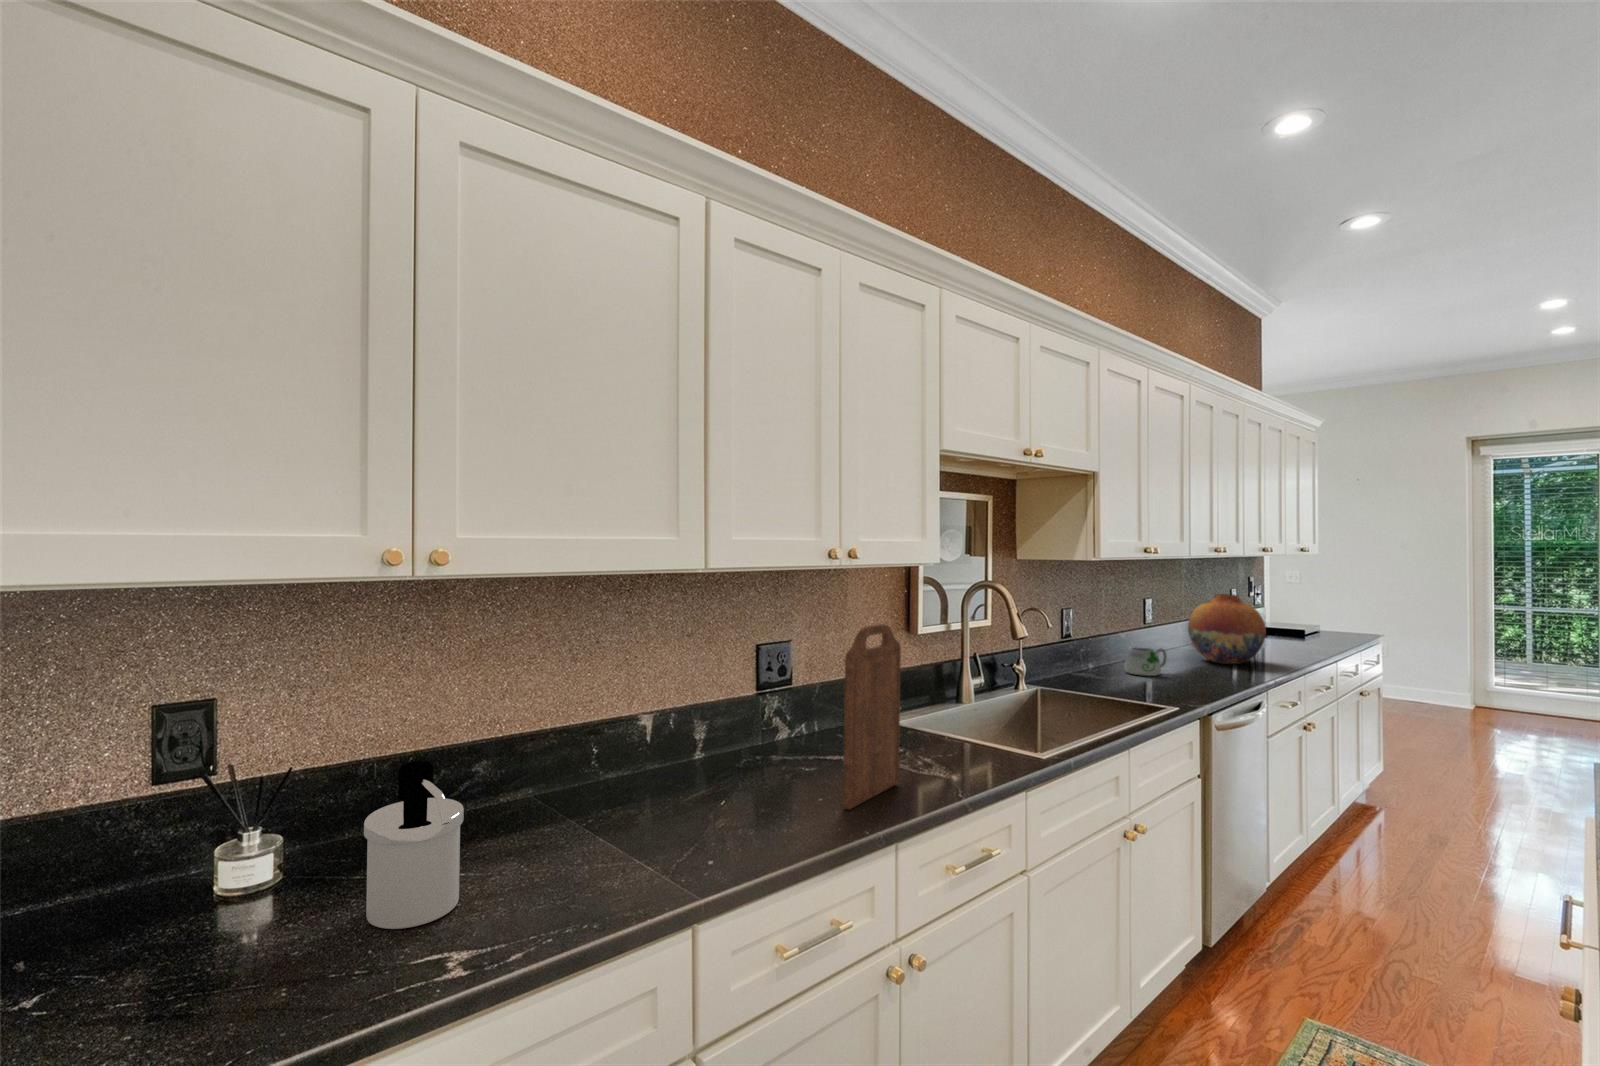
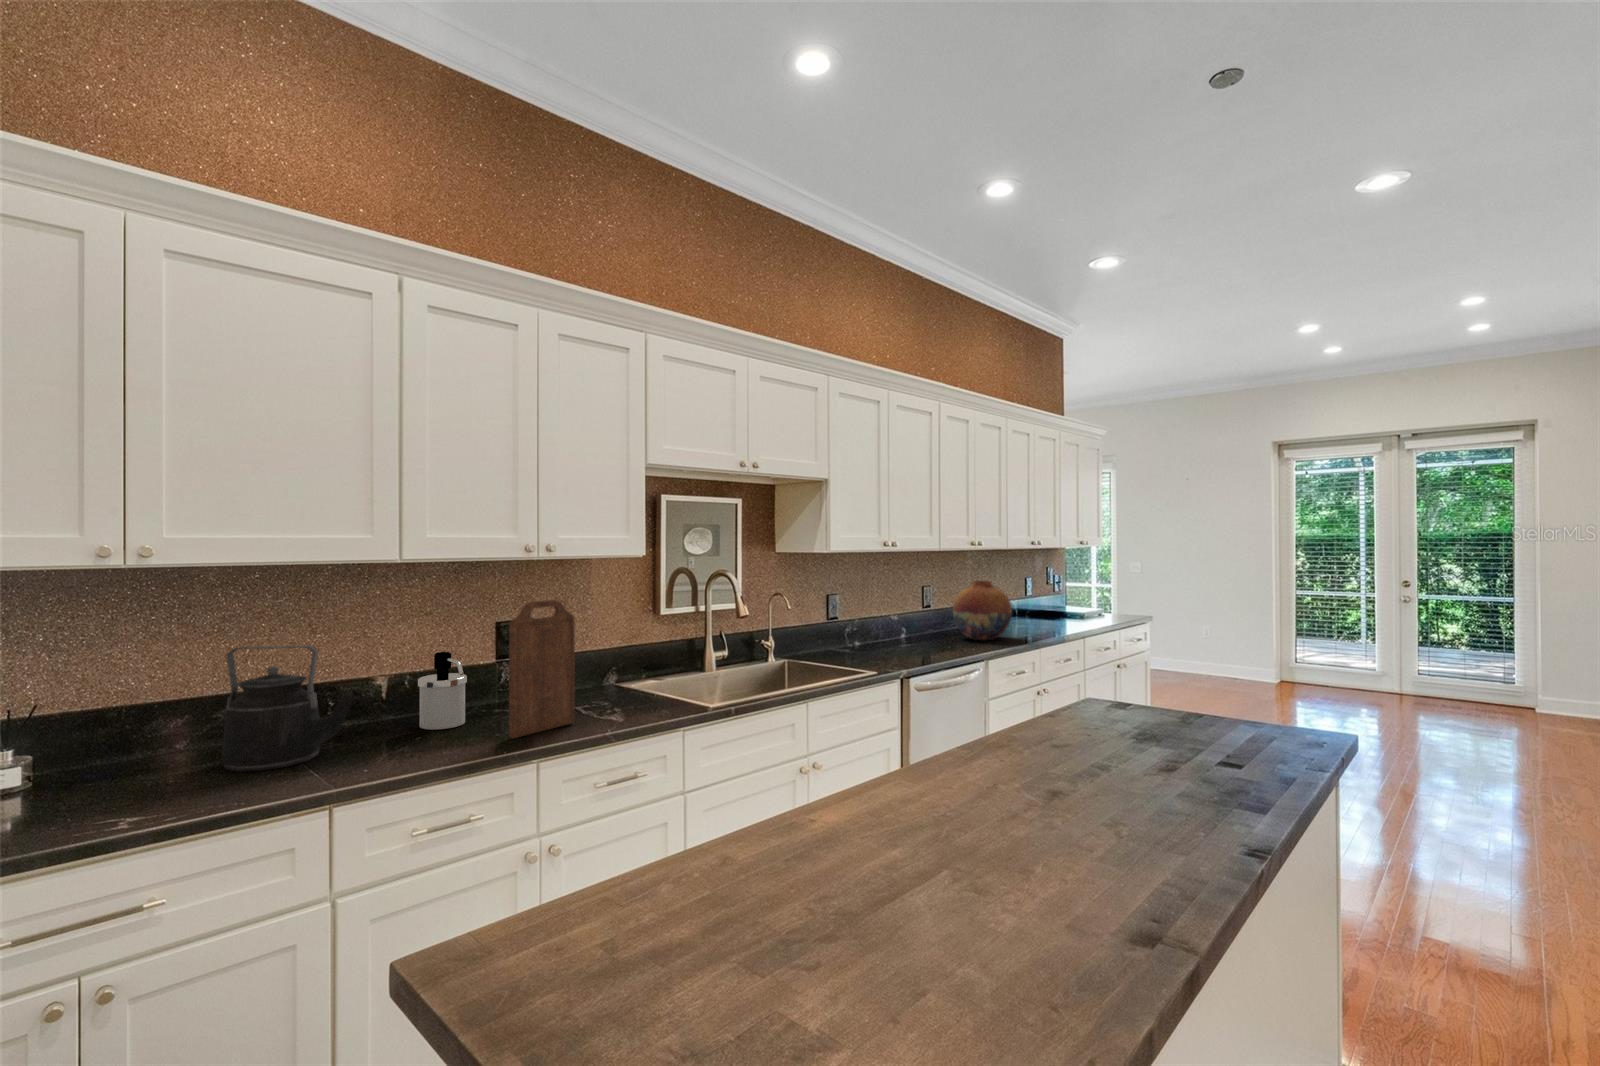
mug: present [1124,648,1167,676] -> none [883,627,918,651]
kettle: none [509,685,679,862] -> present [222,645,359,772]
soap dispenser: present [364,761,464,929] -> present [418,652,467,730]

